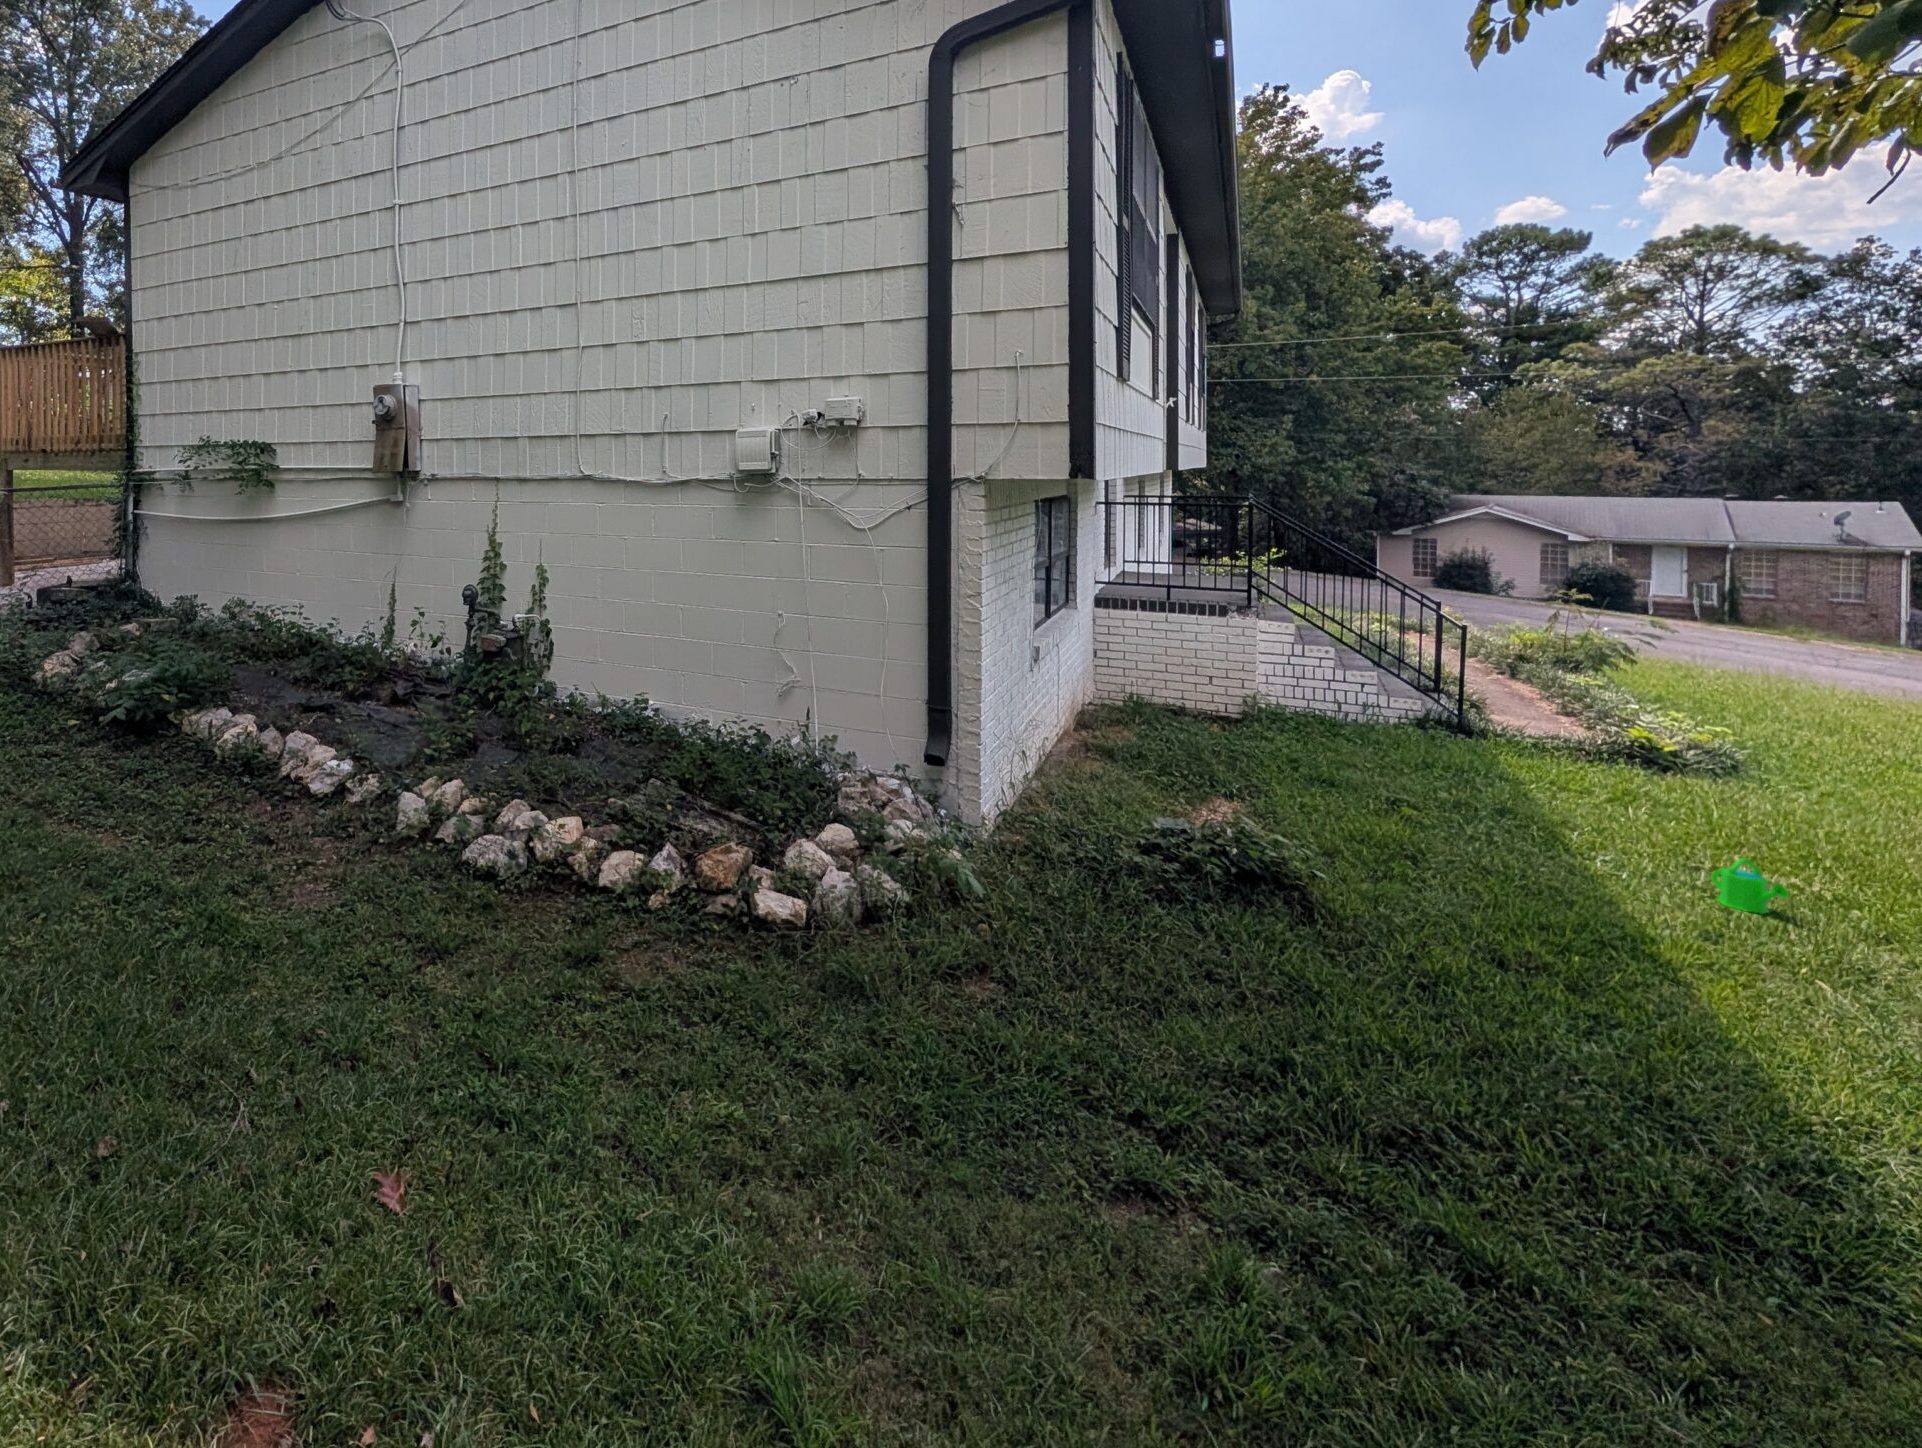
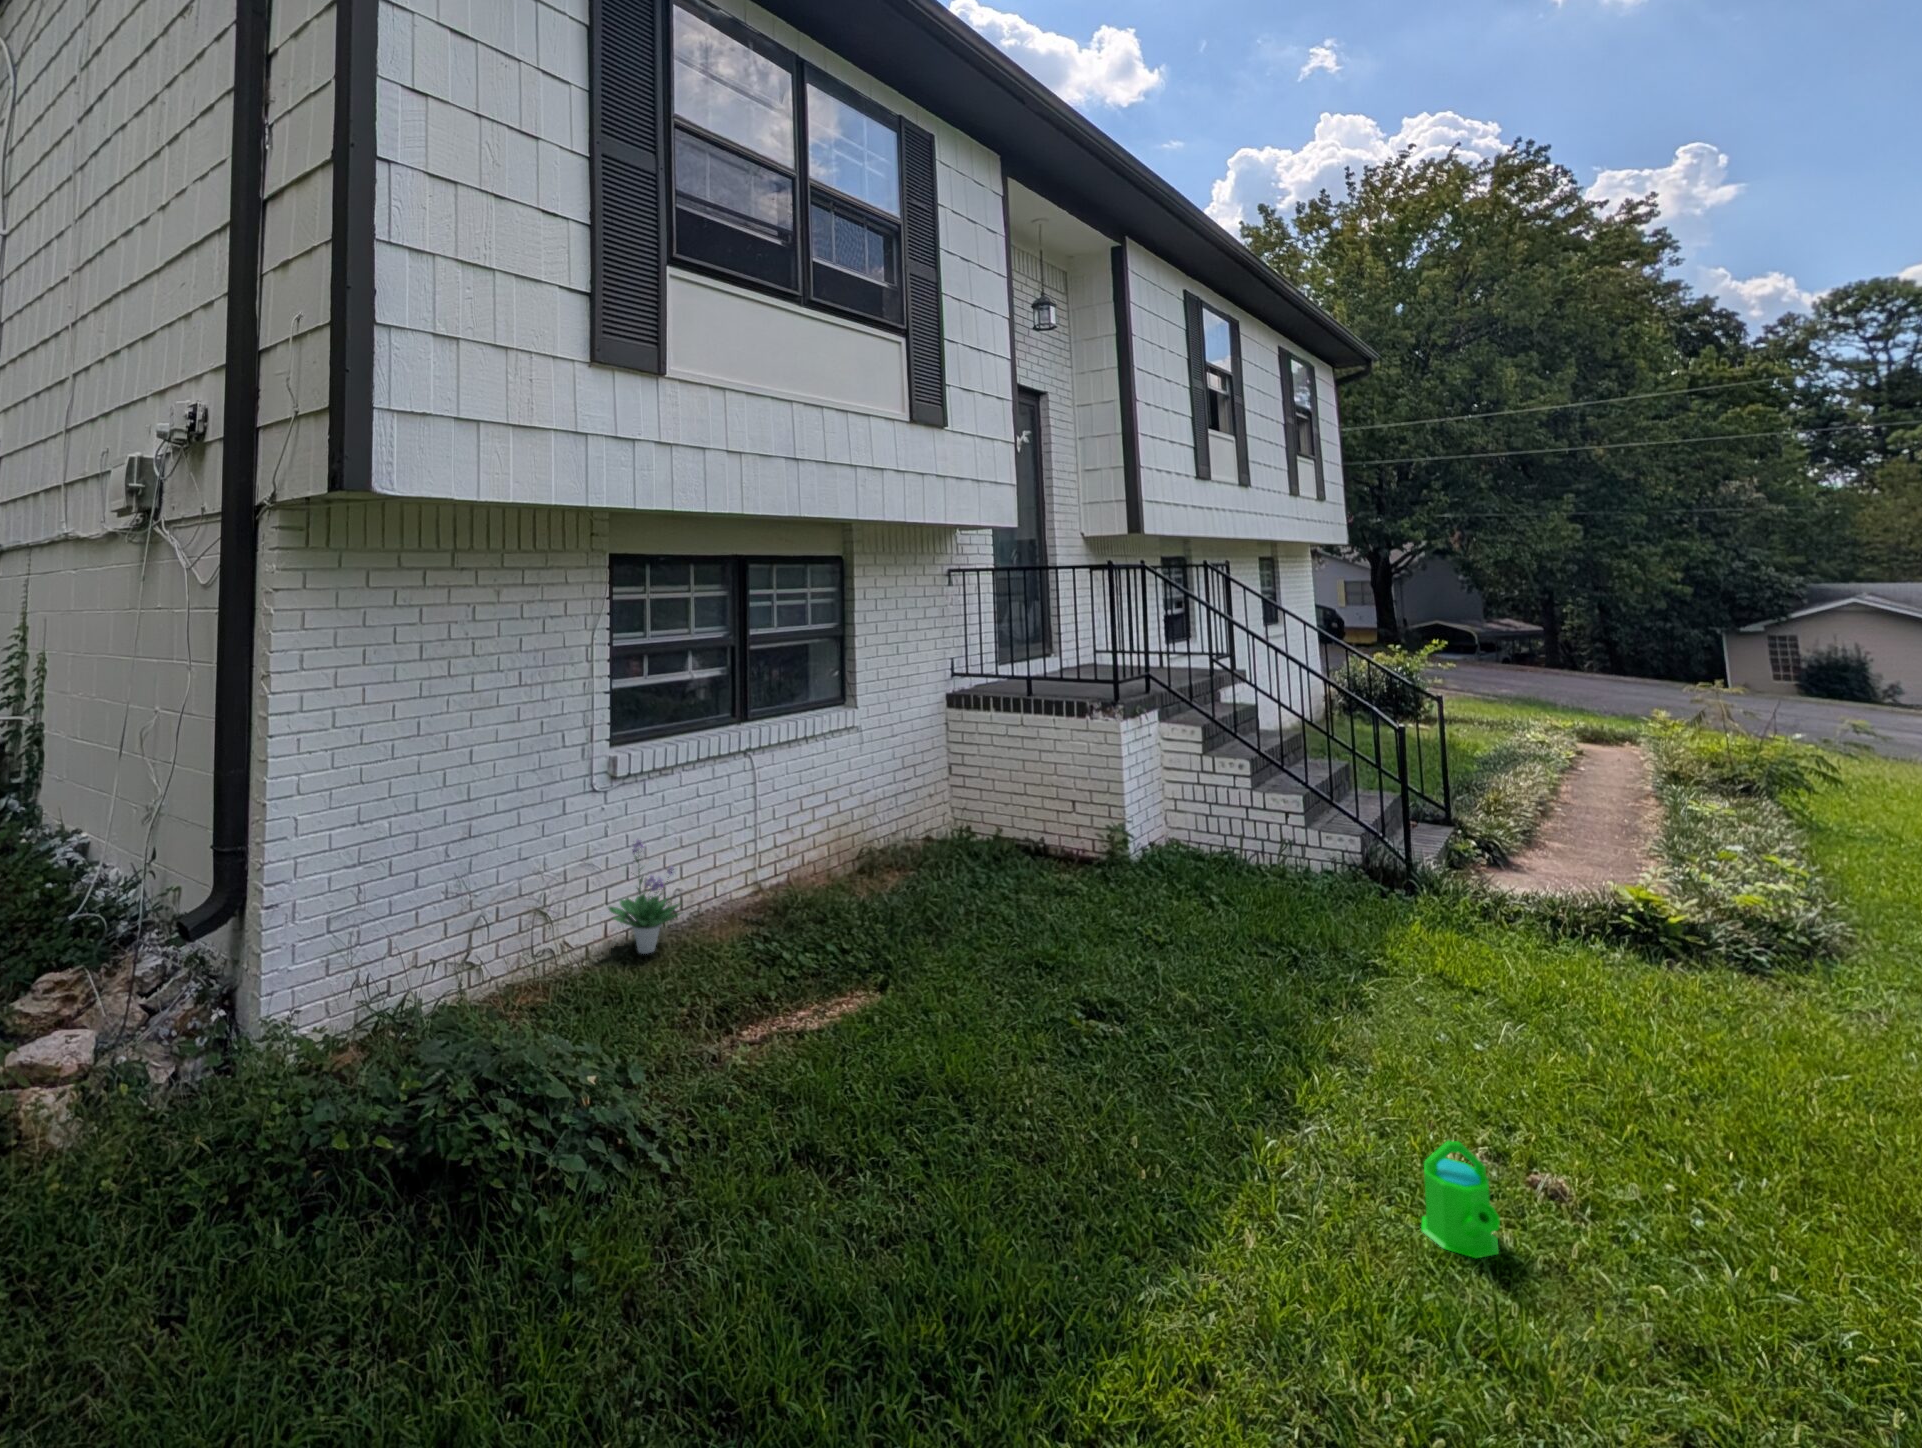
potted plant: none [1039,709,1100,788] -> present [608,839,681,954]

